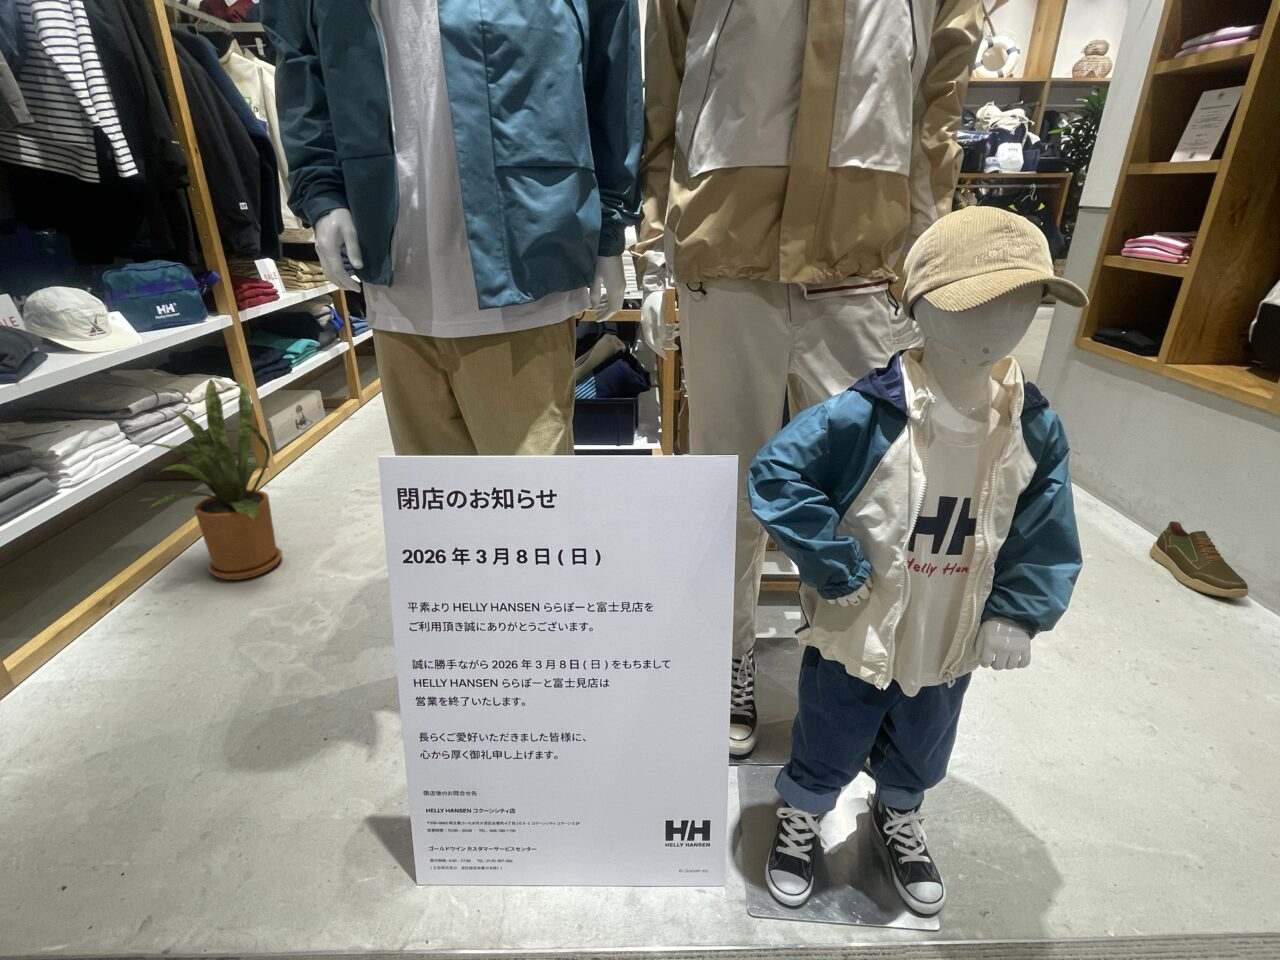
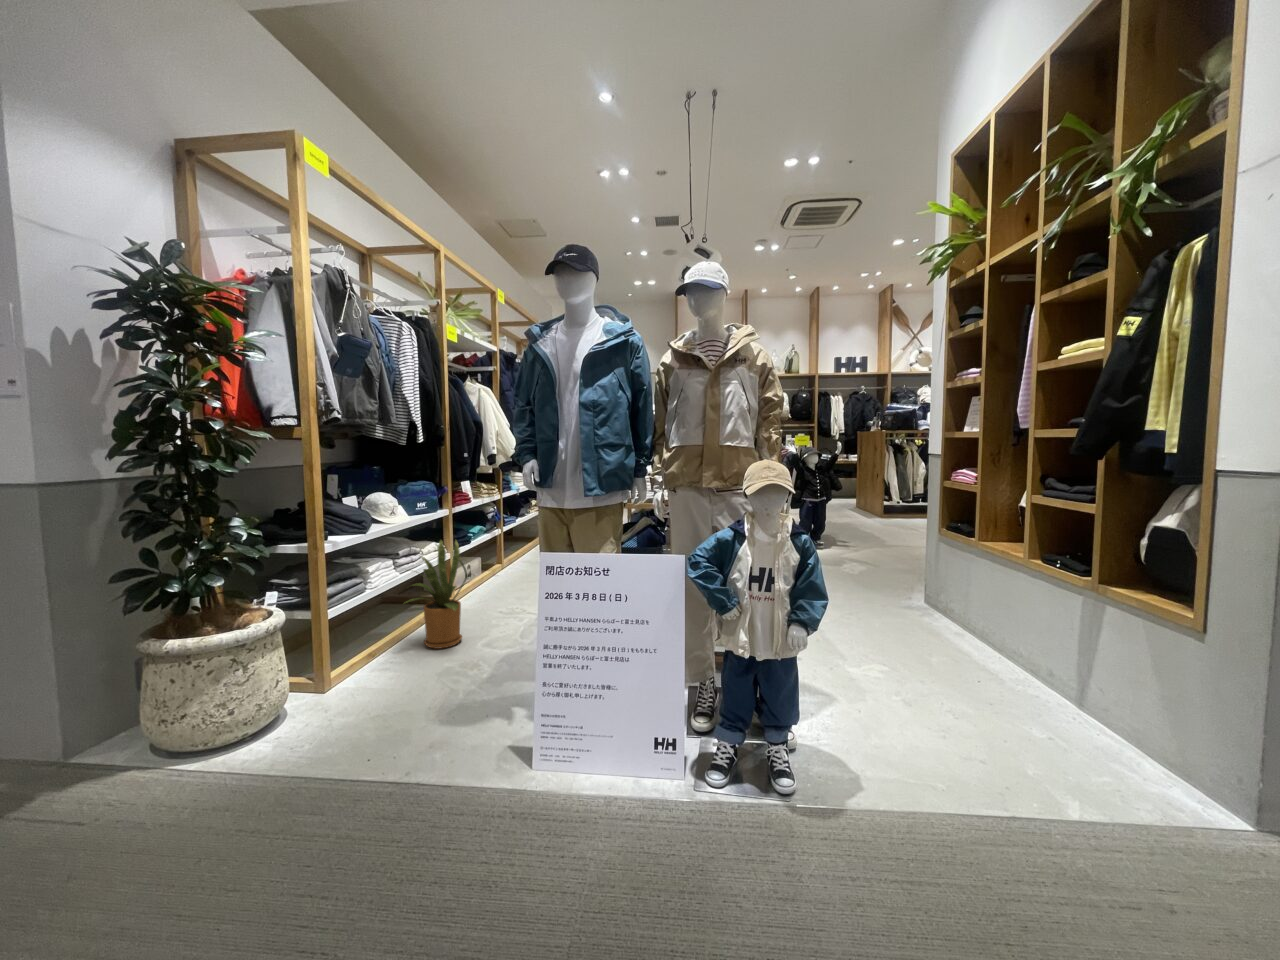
shoe: present [1150,521,1249,598] -> none [972,633,1023,676]

